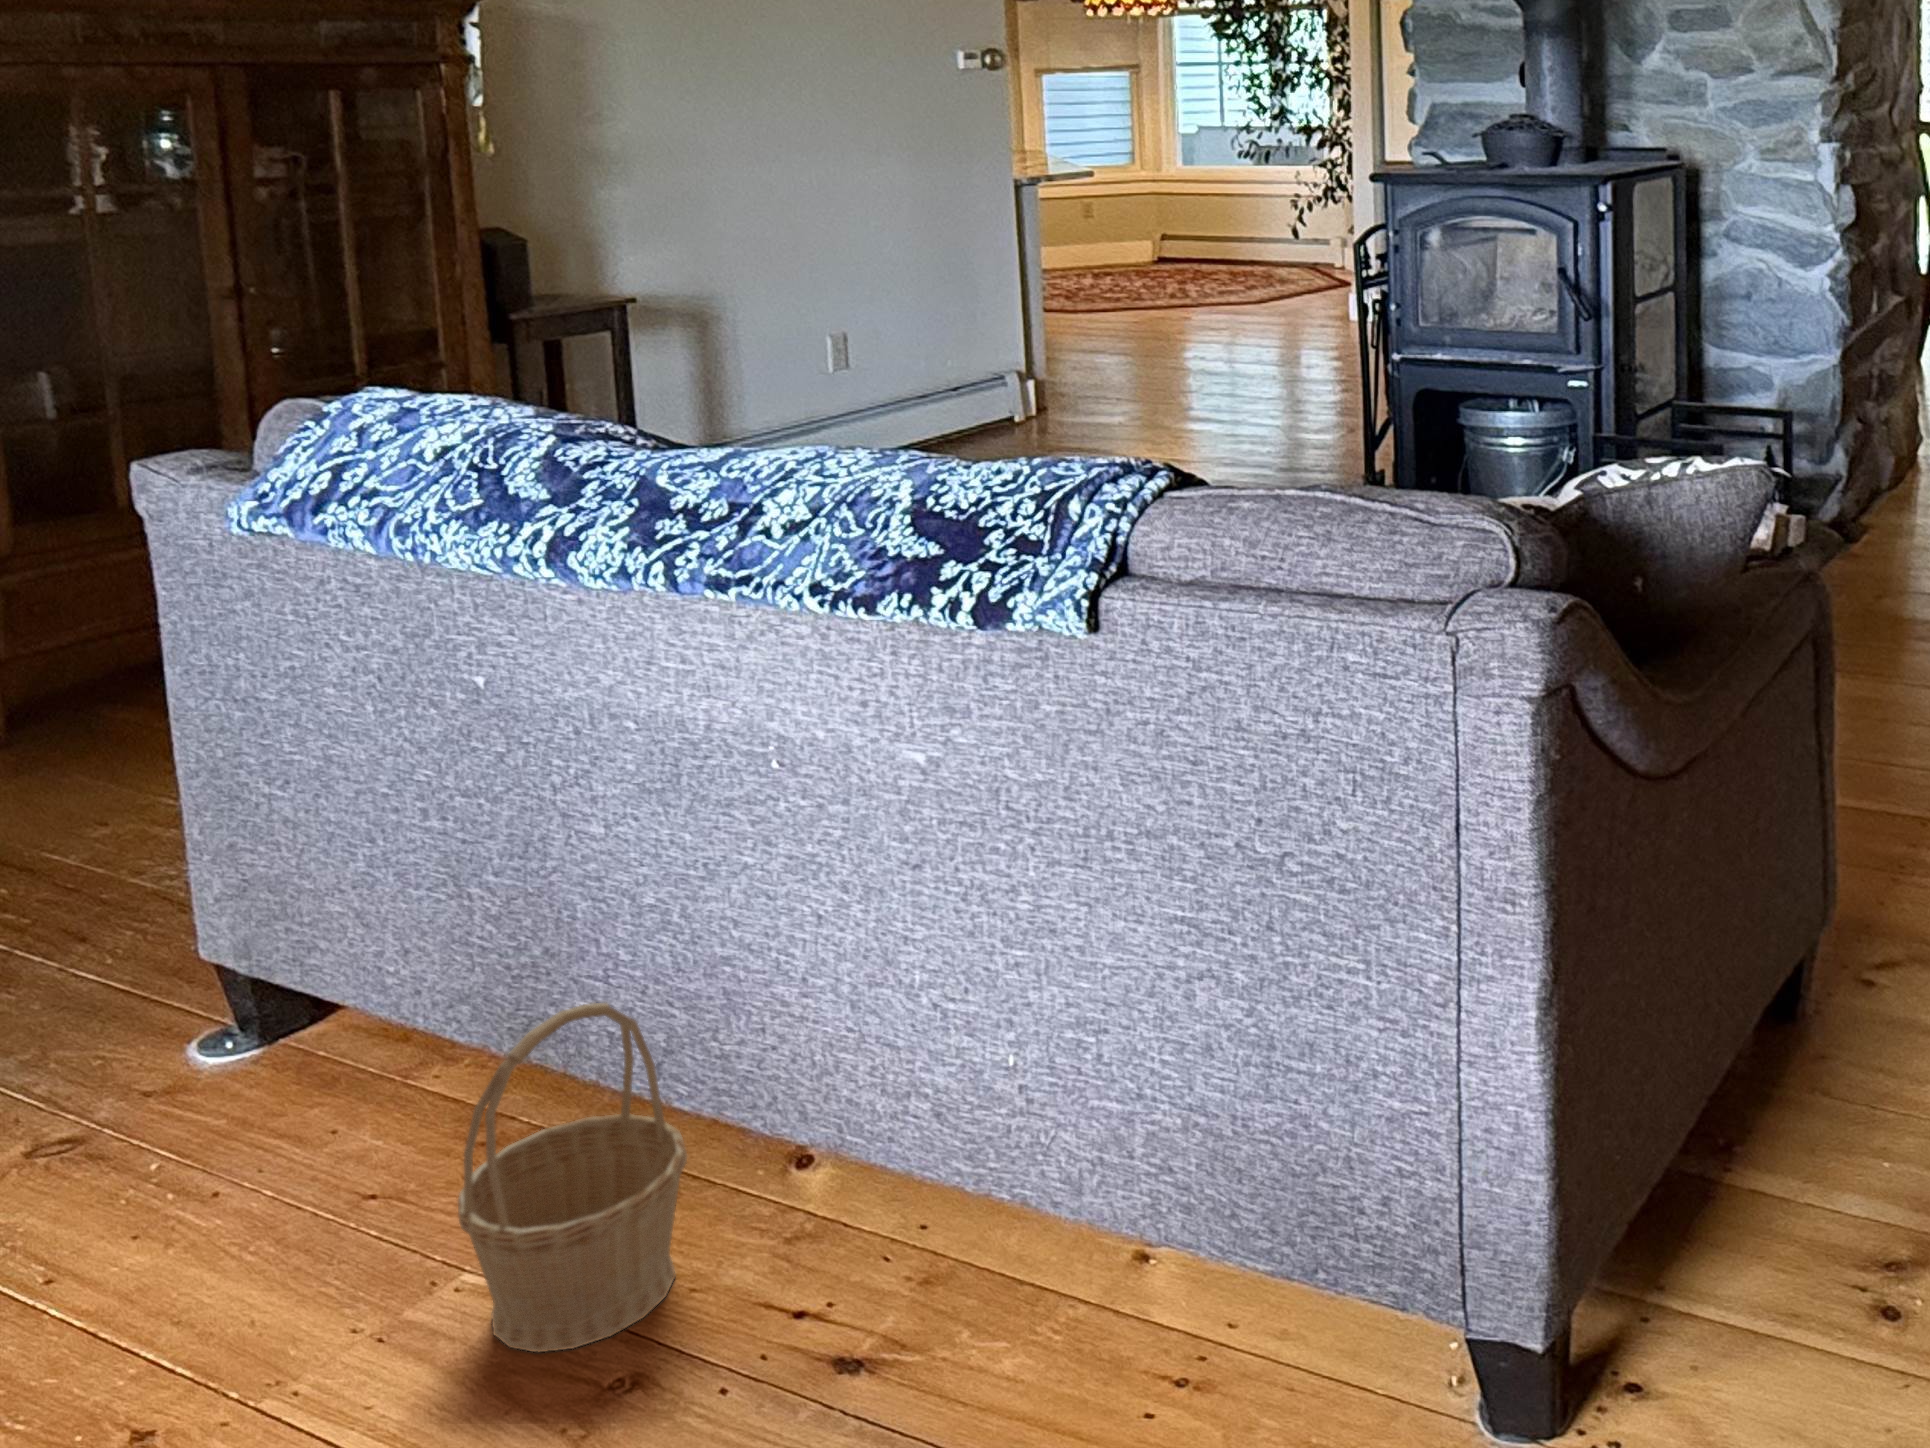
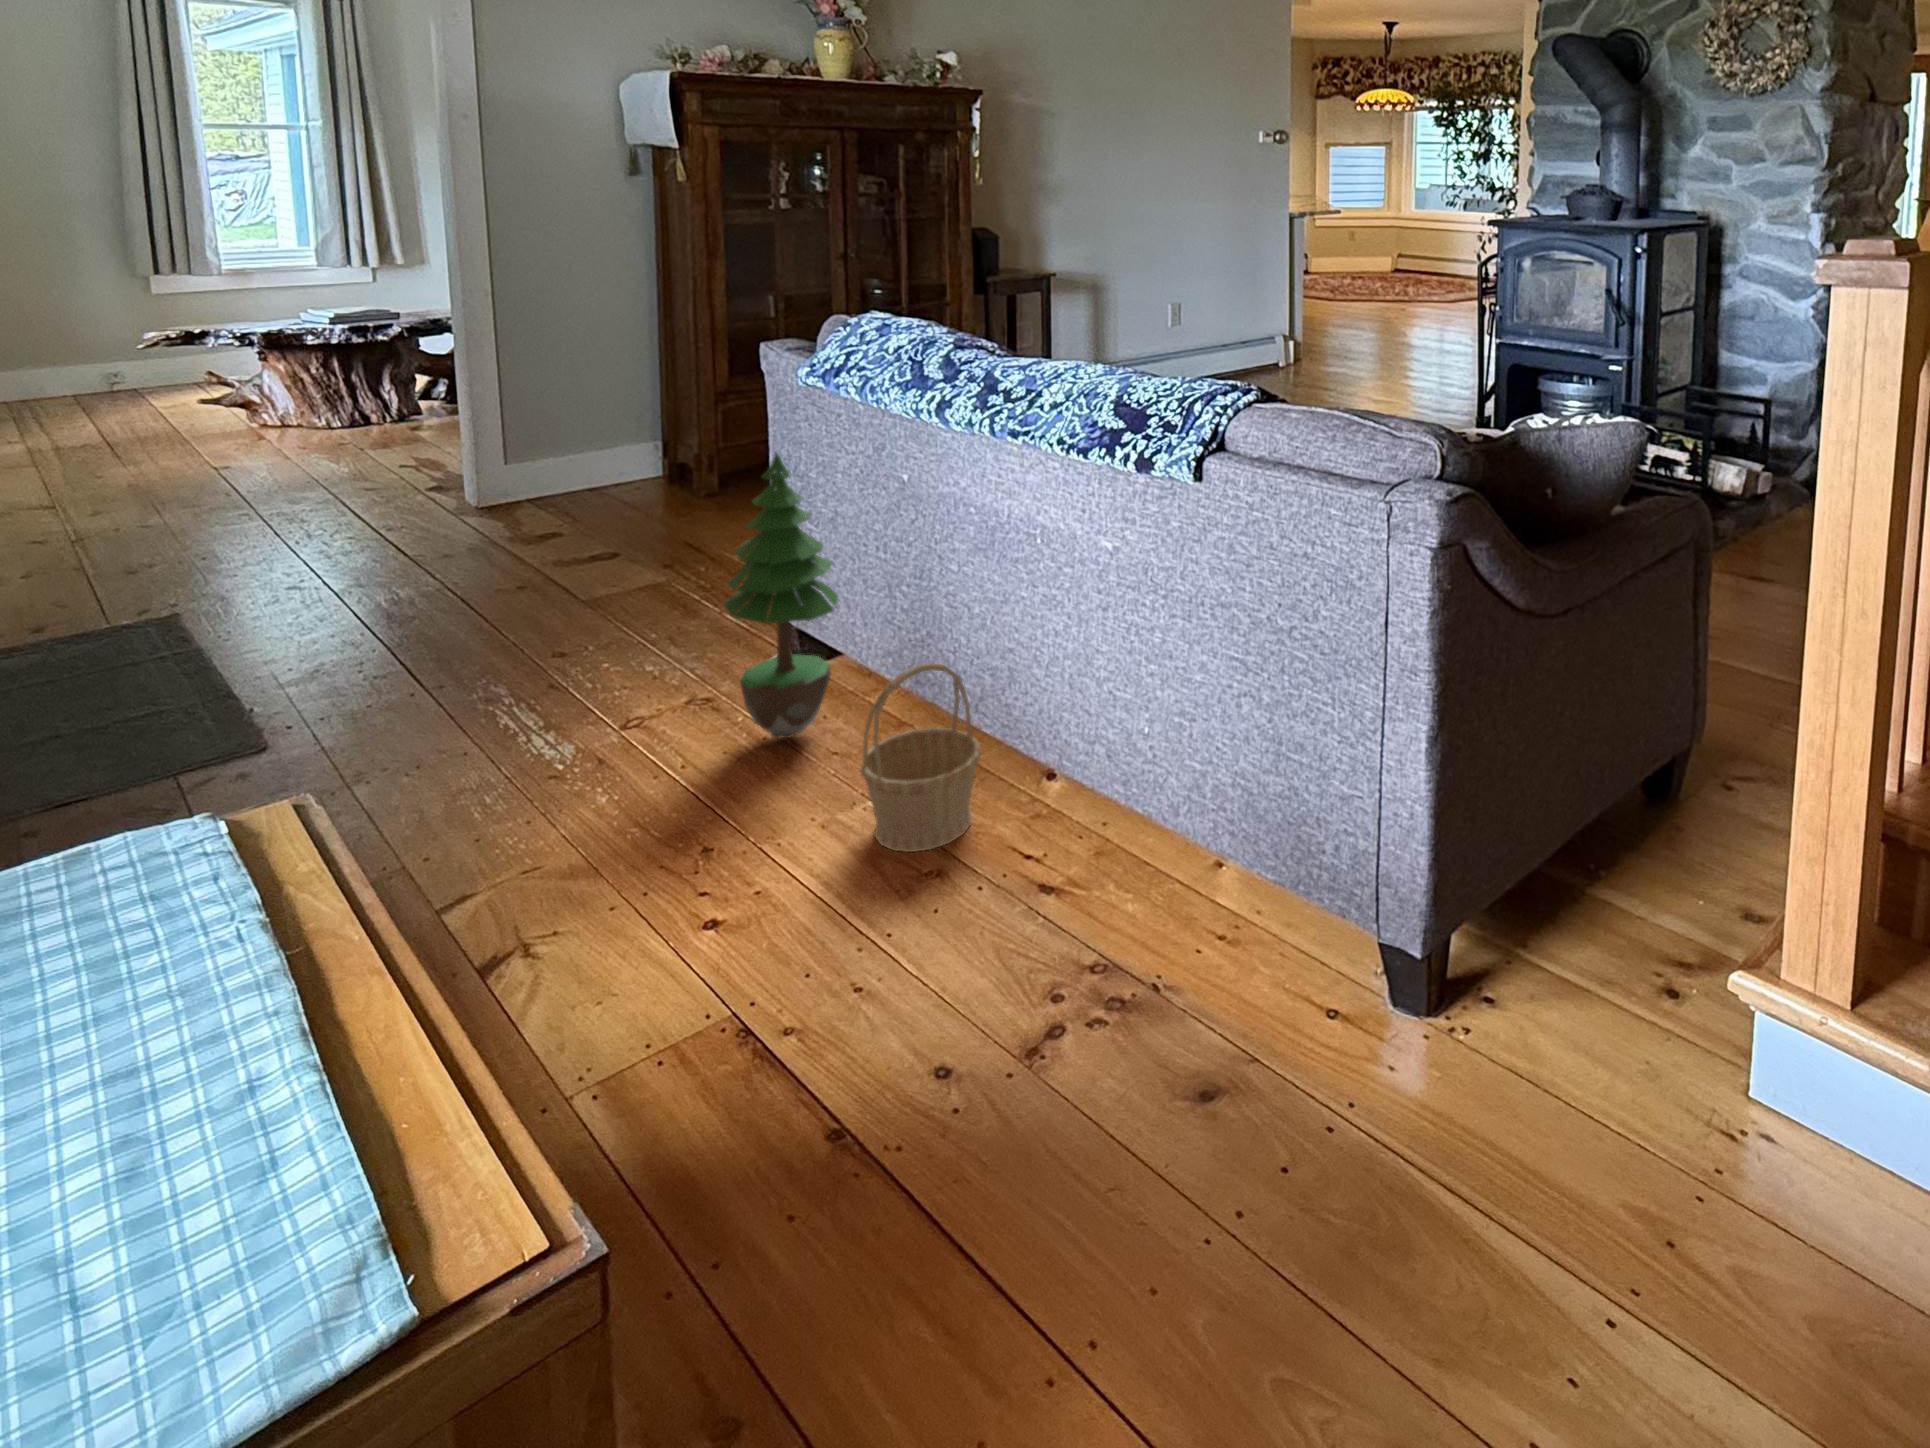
potted tree: none [116,660,355,1190] -> present [723,453,838,738]

